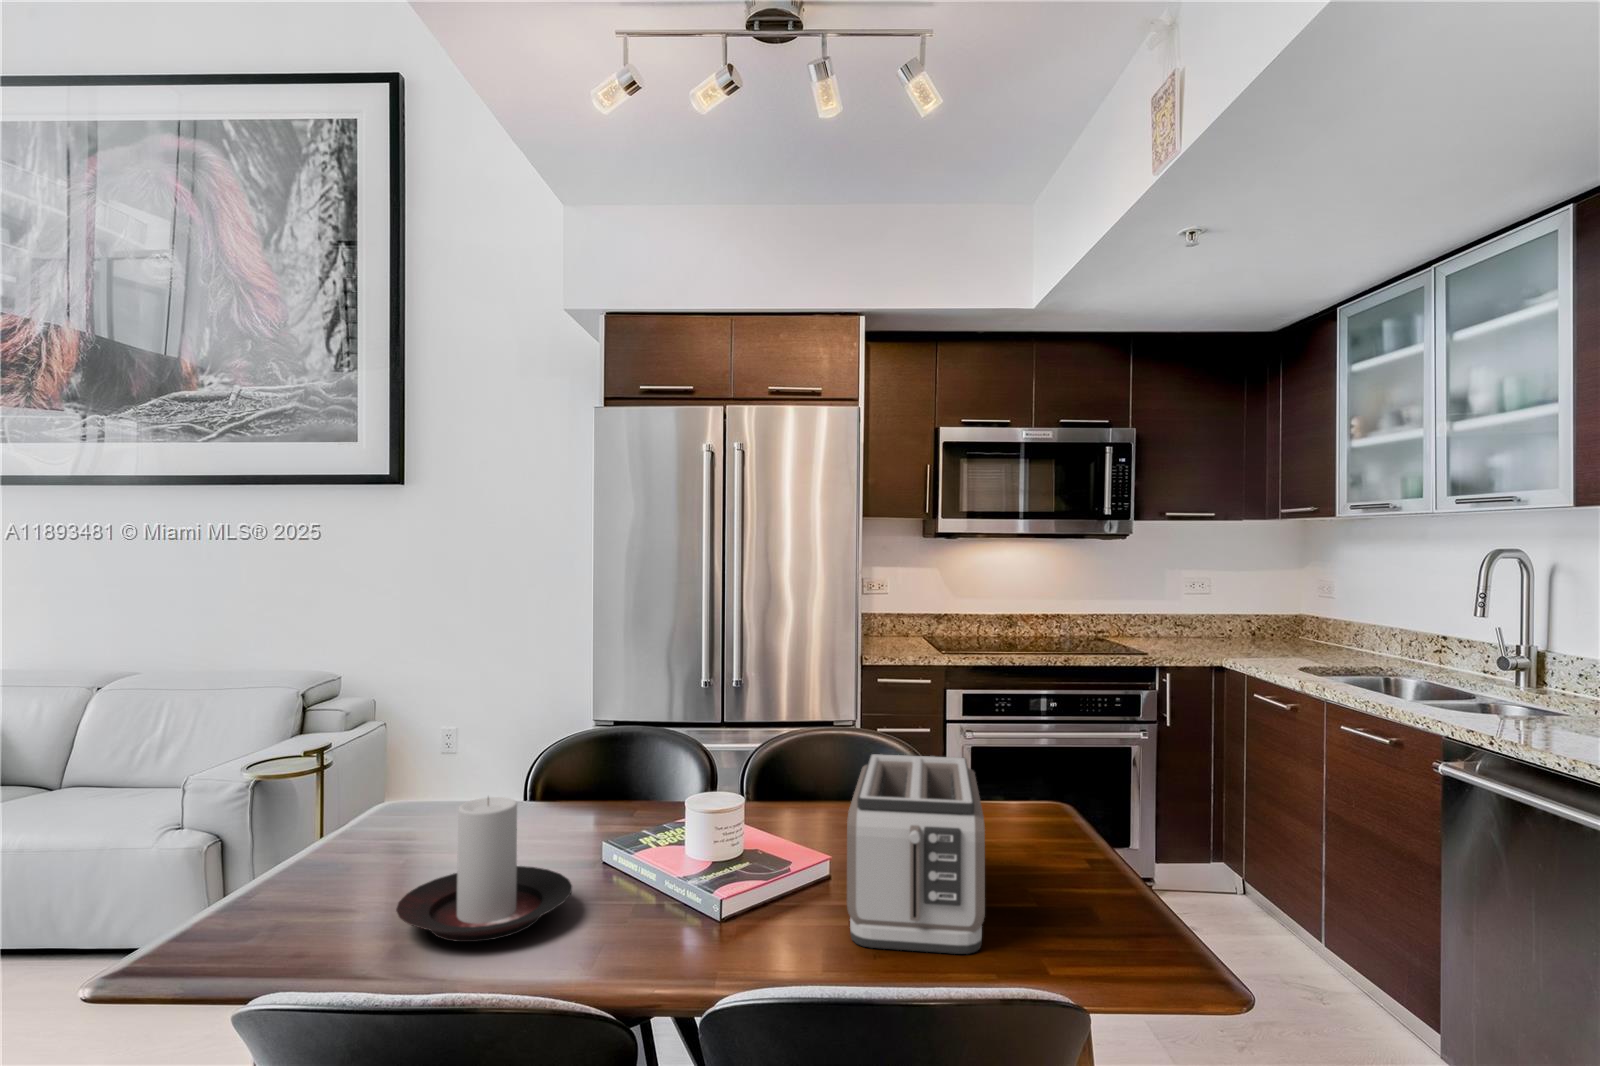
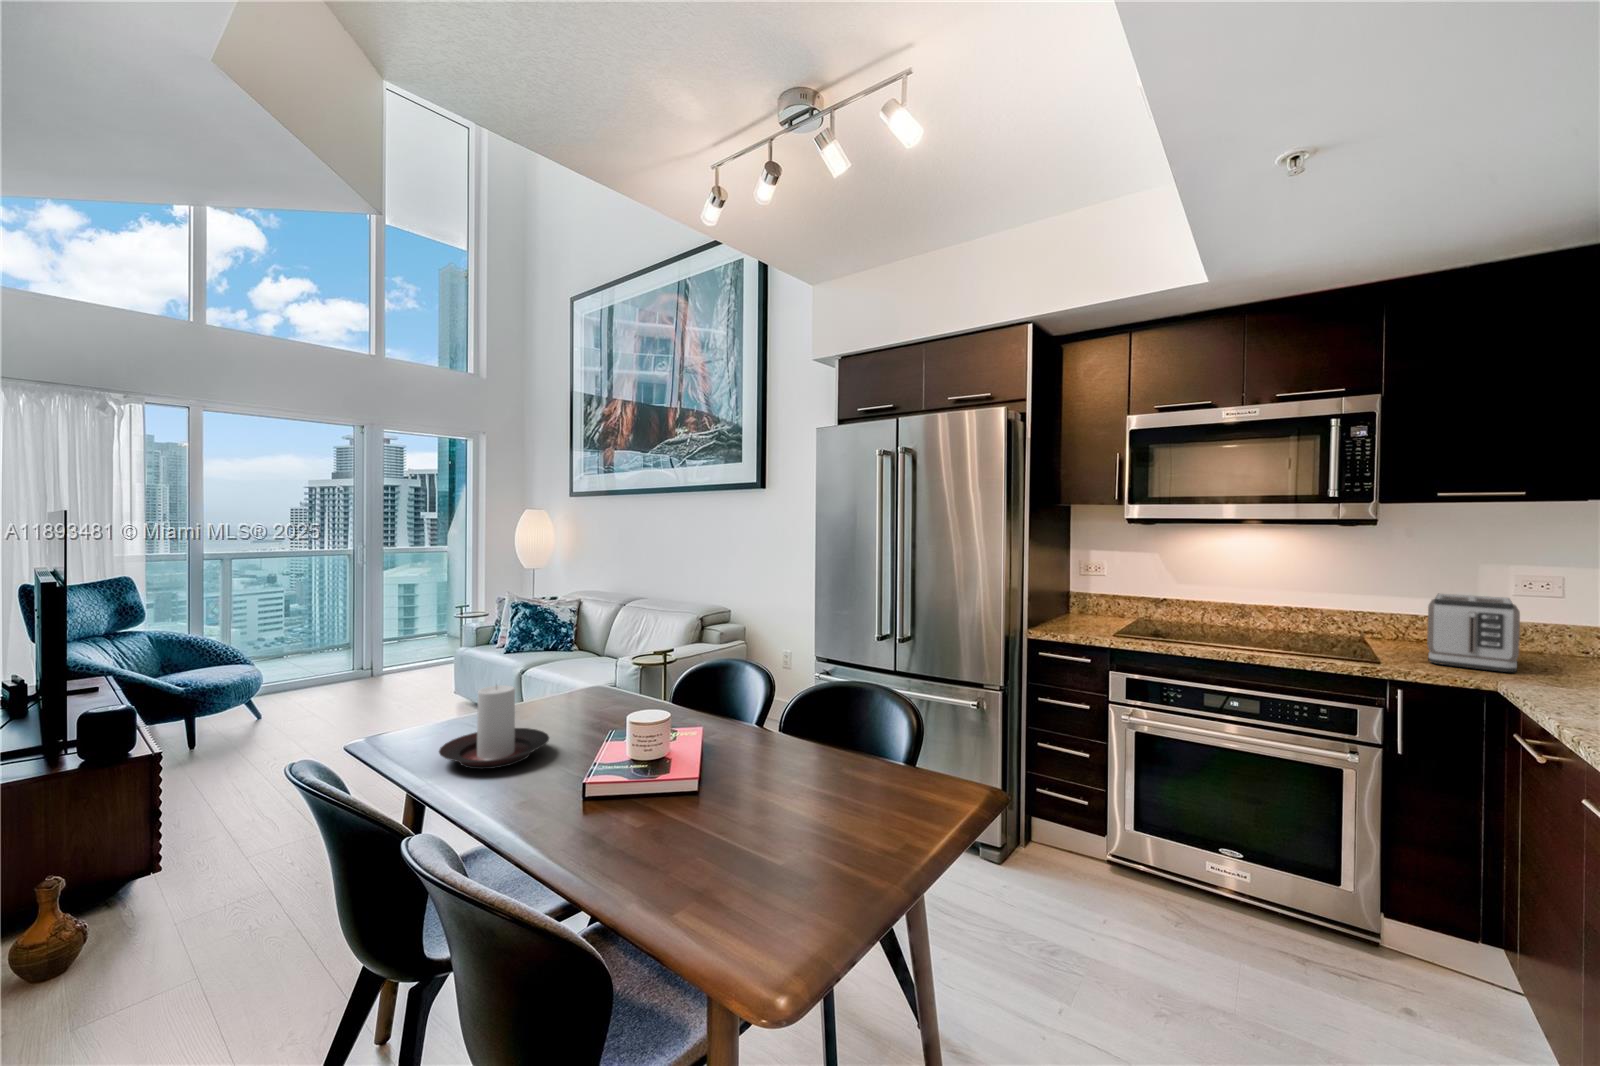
toaster: present [847,754,985,954] -> present [1427,594,1520,672]

